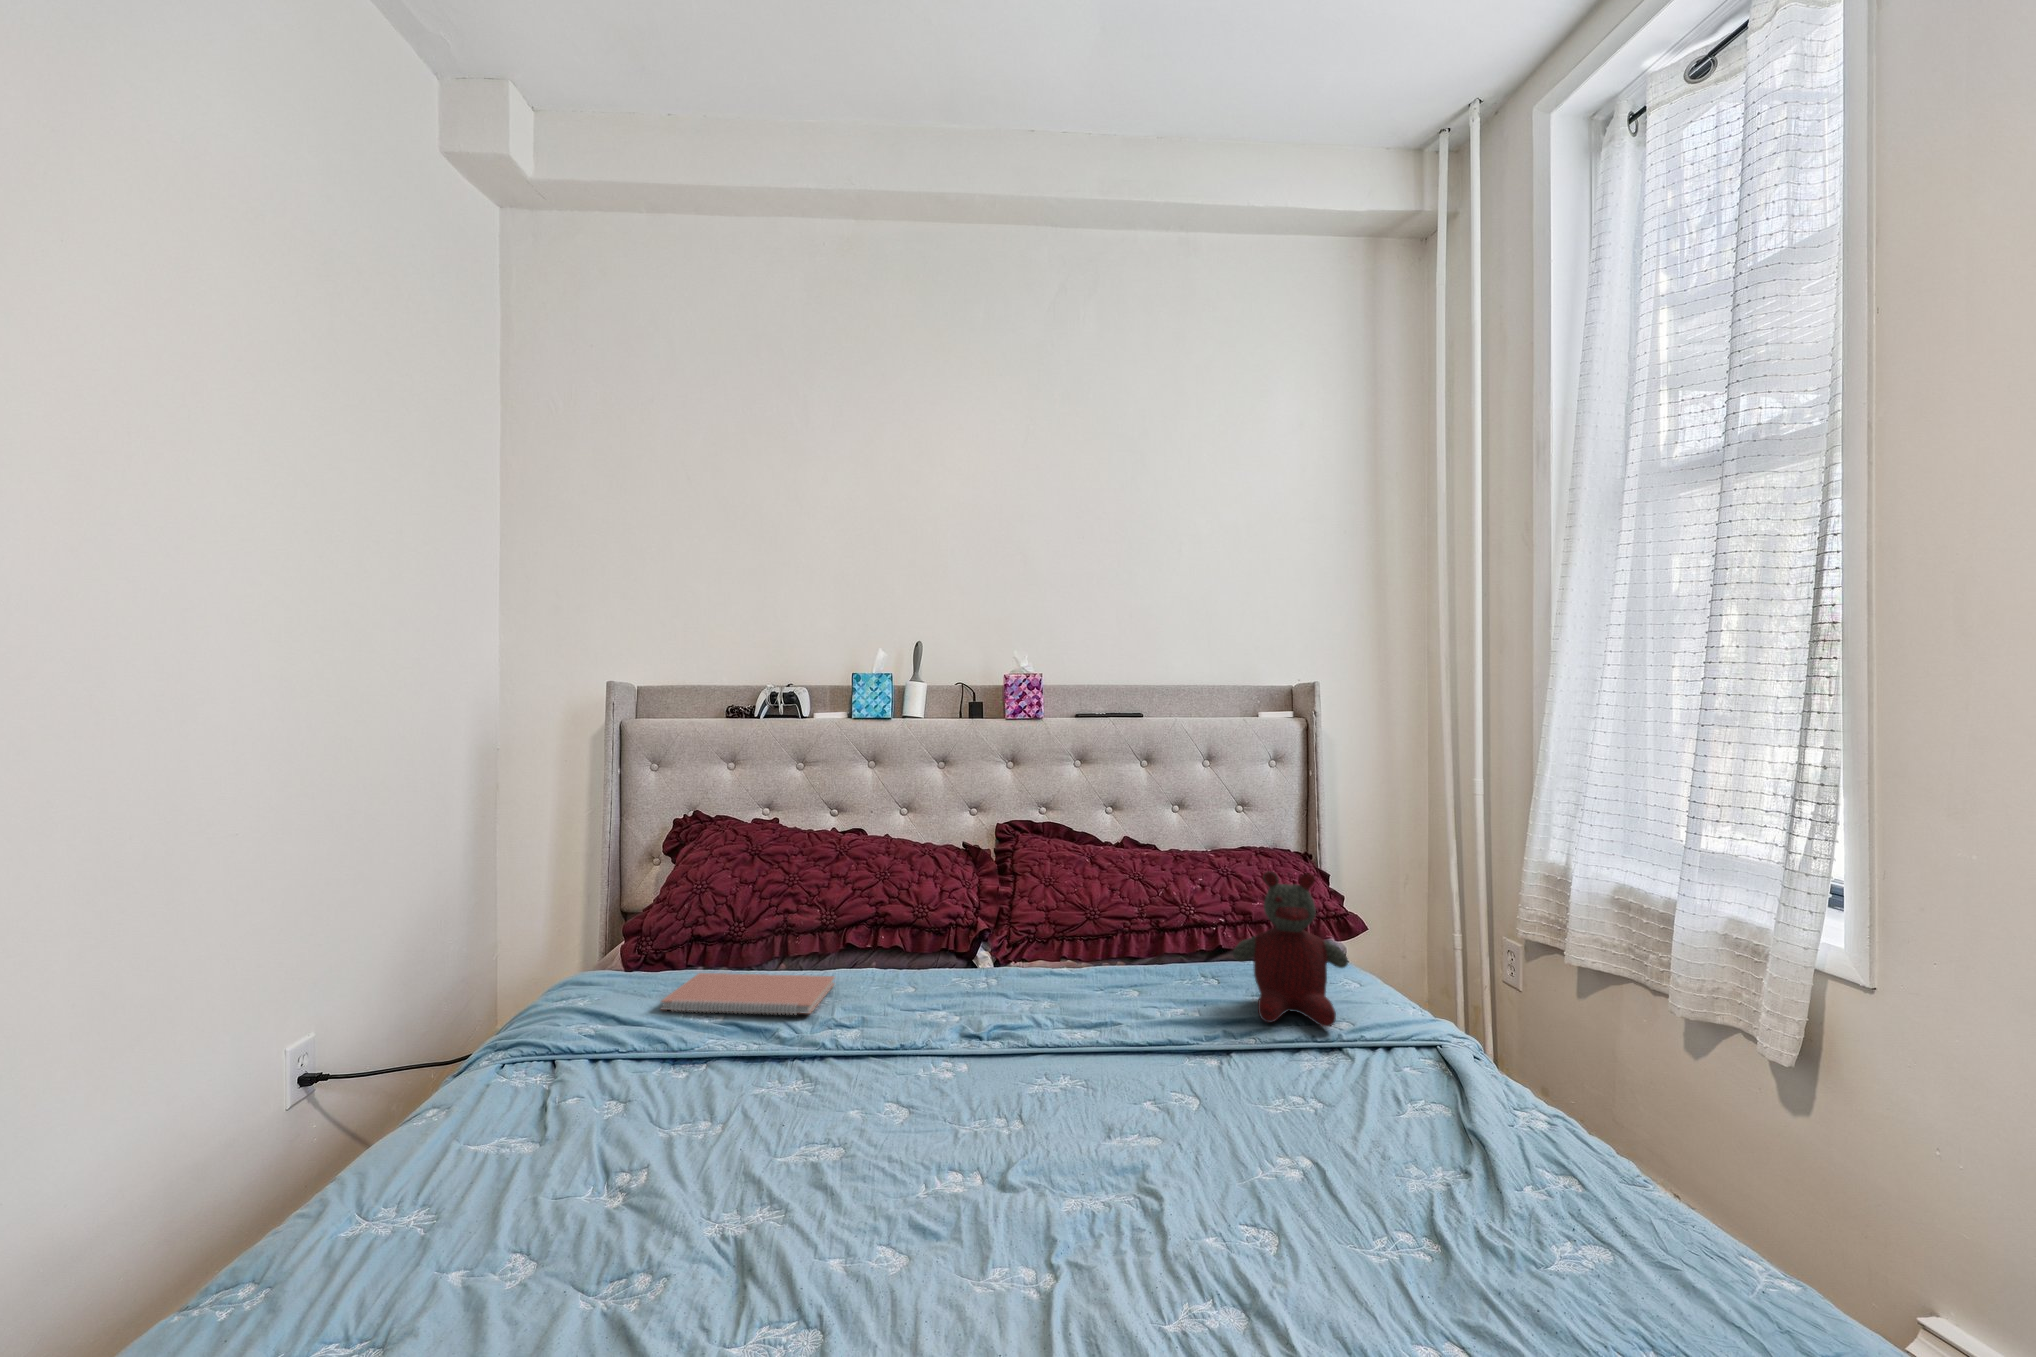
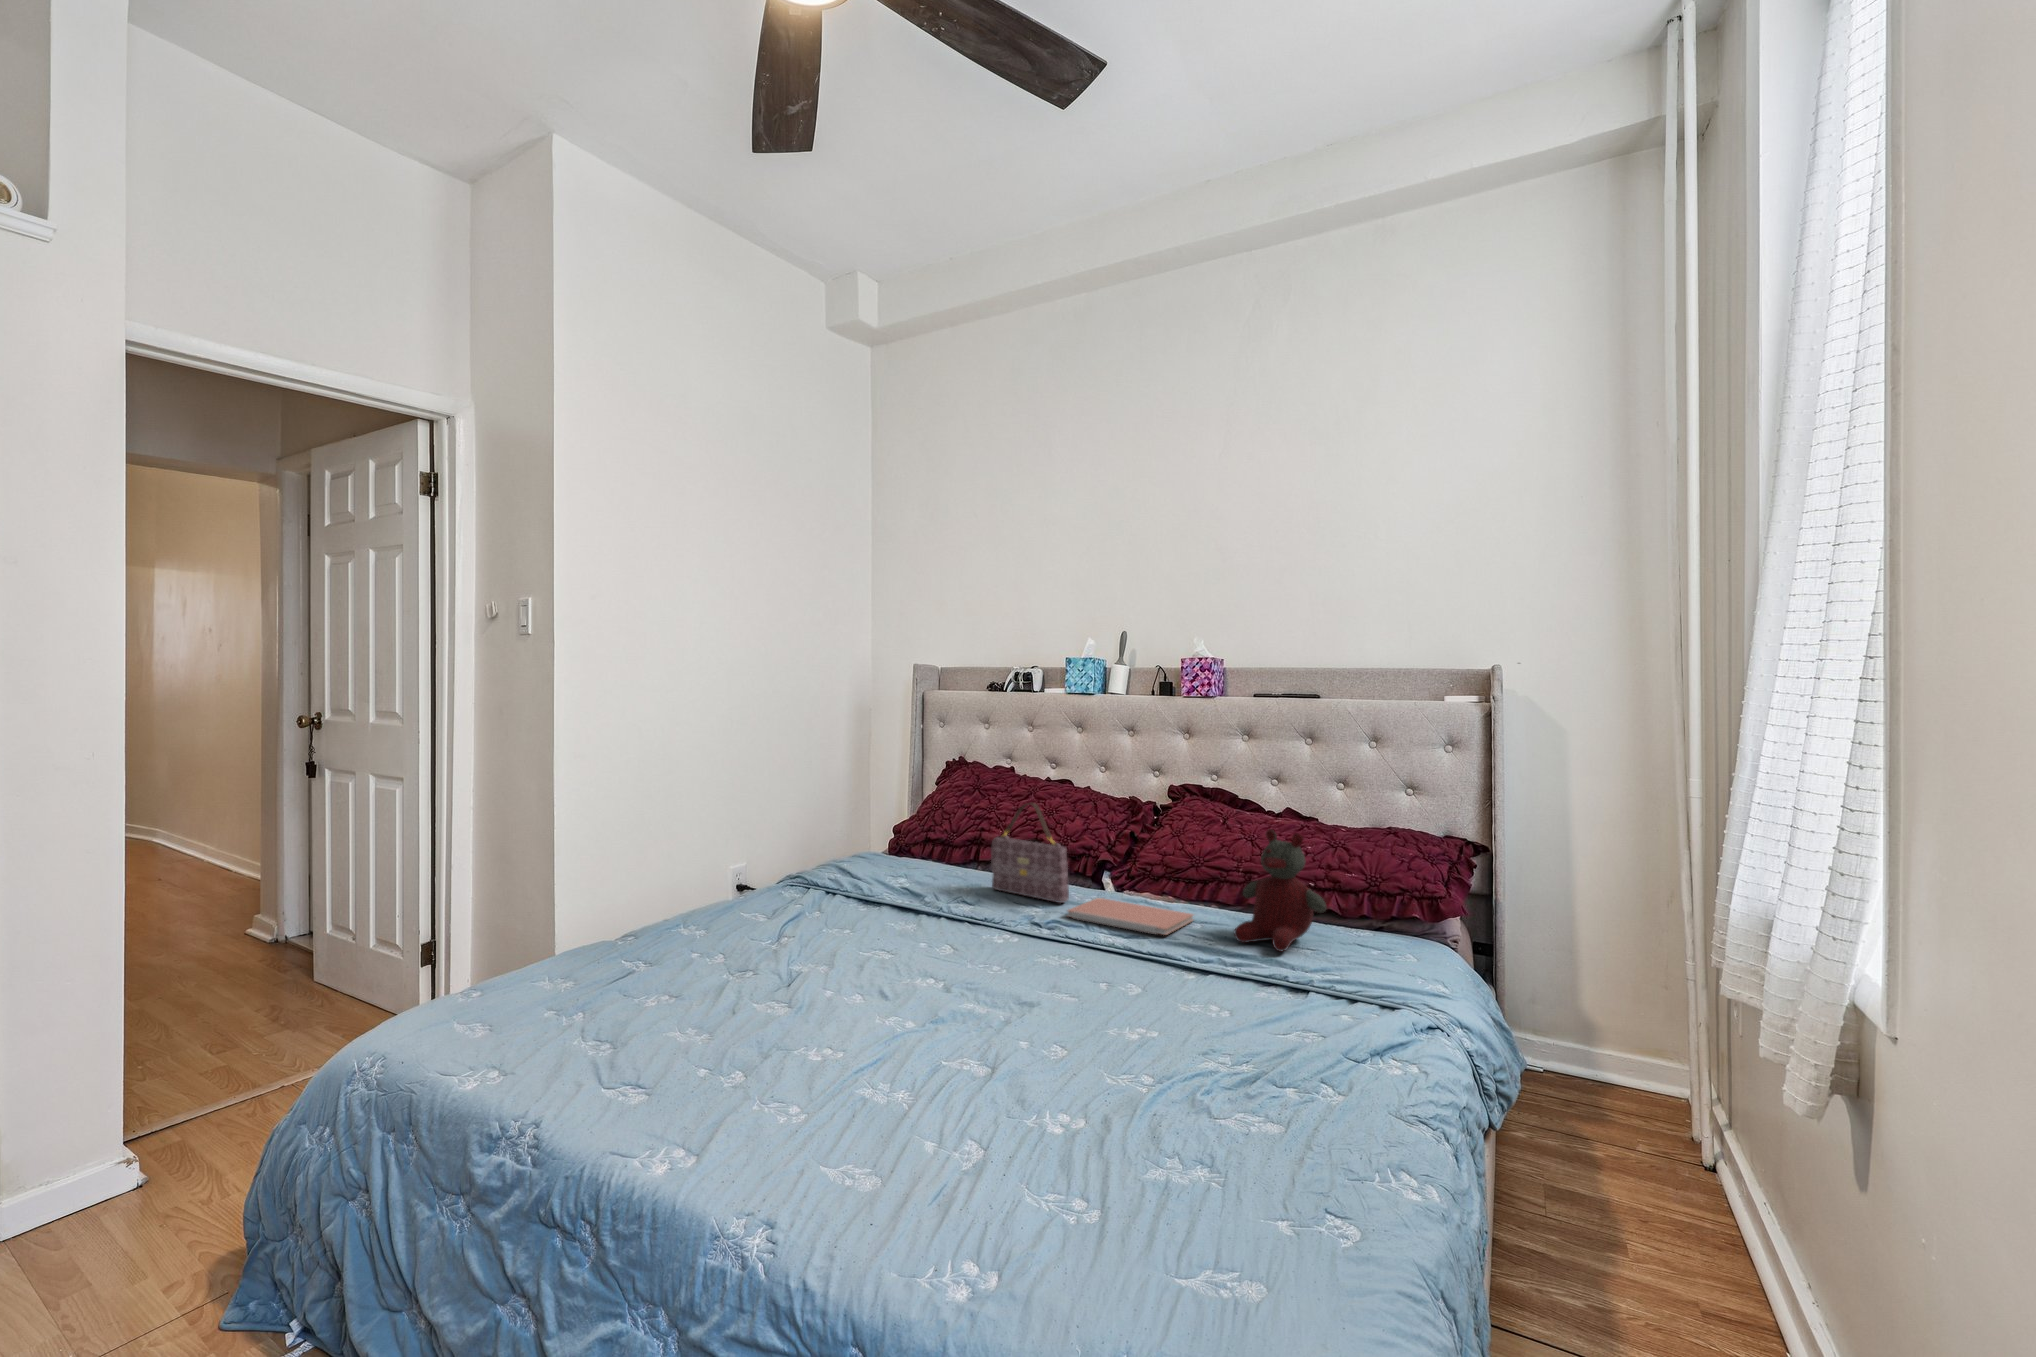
handbag: none [869,865,998,1006] -> present [991,803,1069,903]
notebook: present [661,973,834,1015] -> present [1067,898,1193,935]

